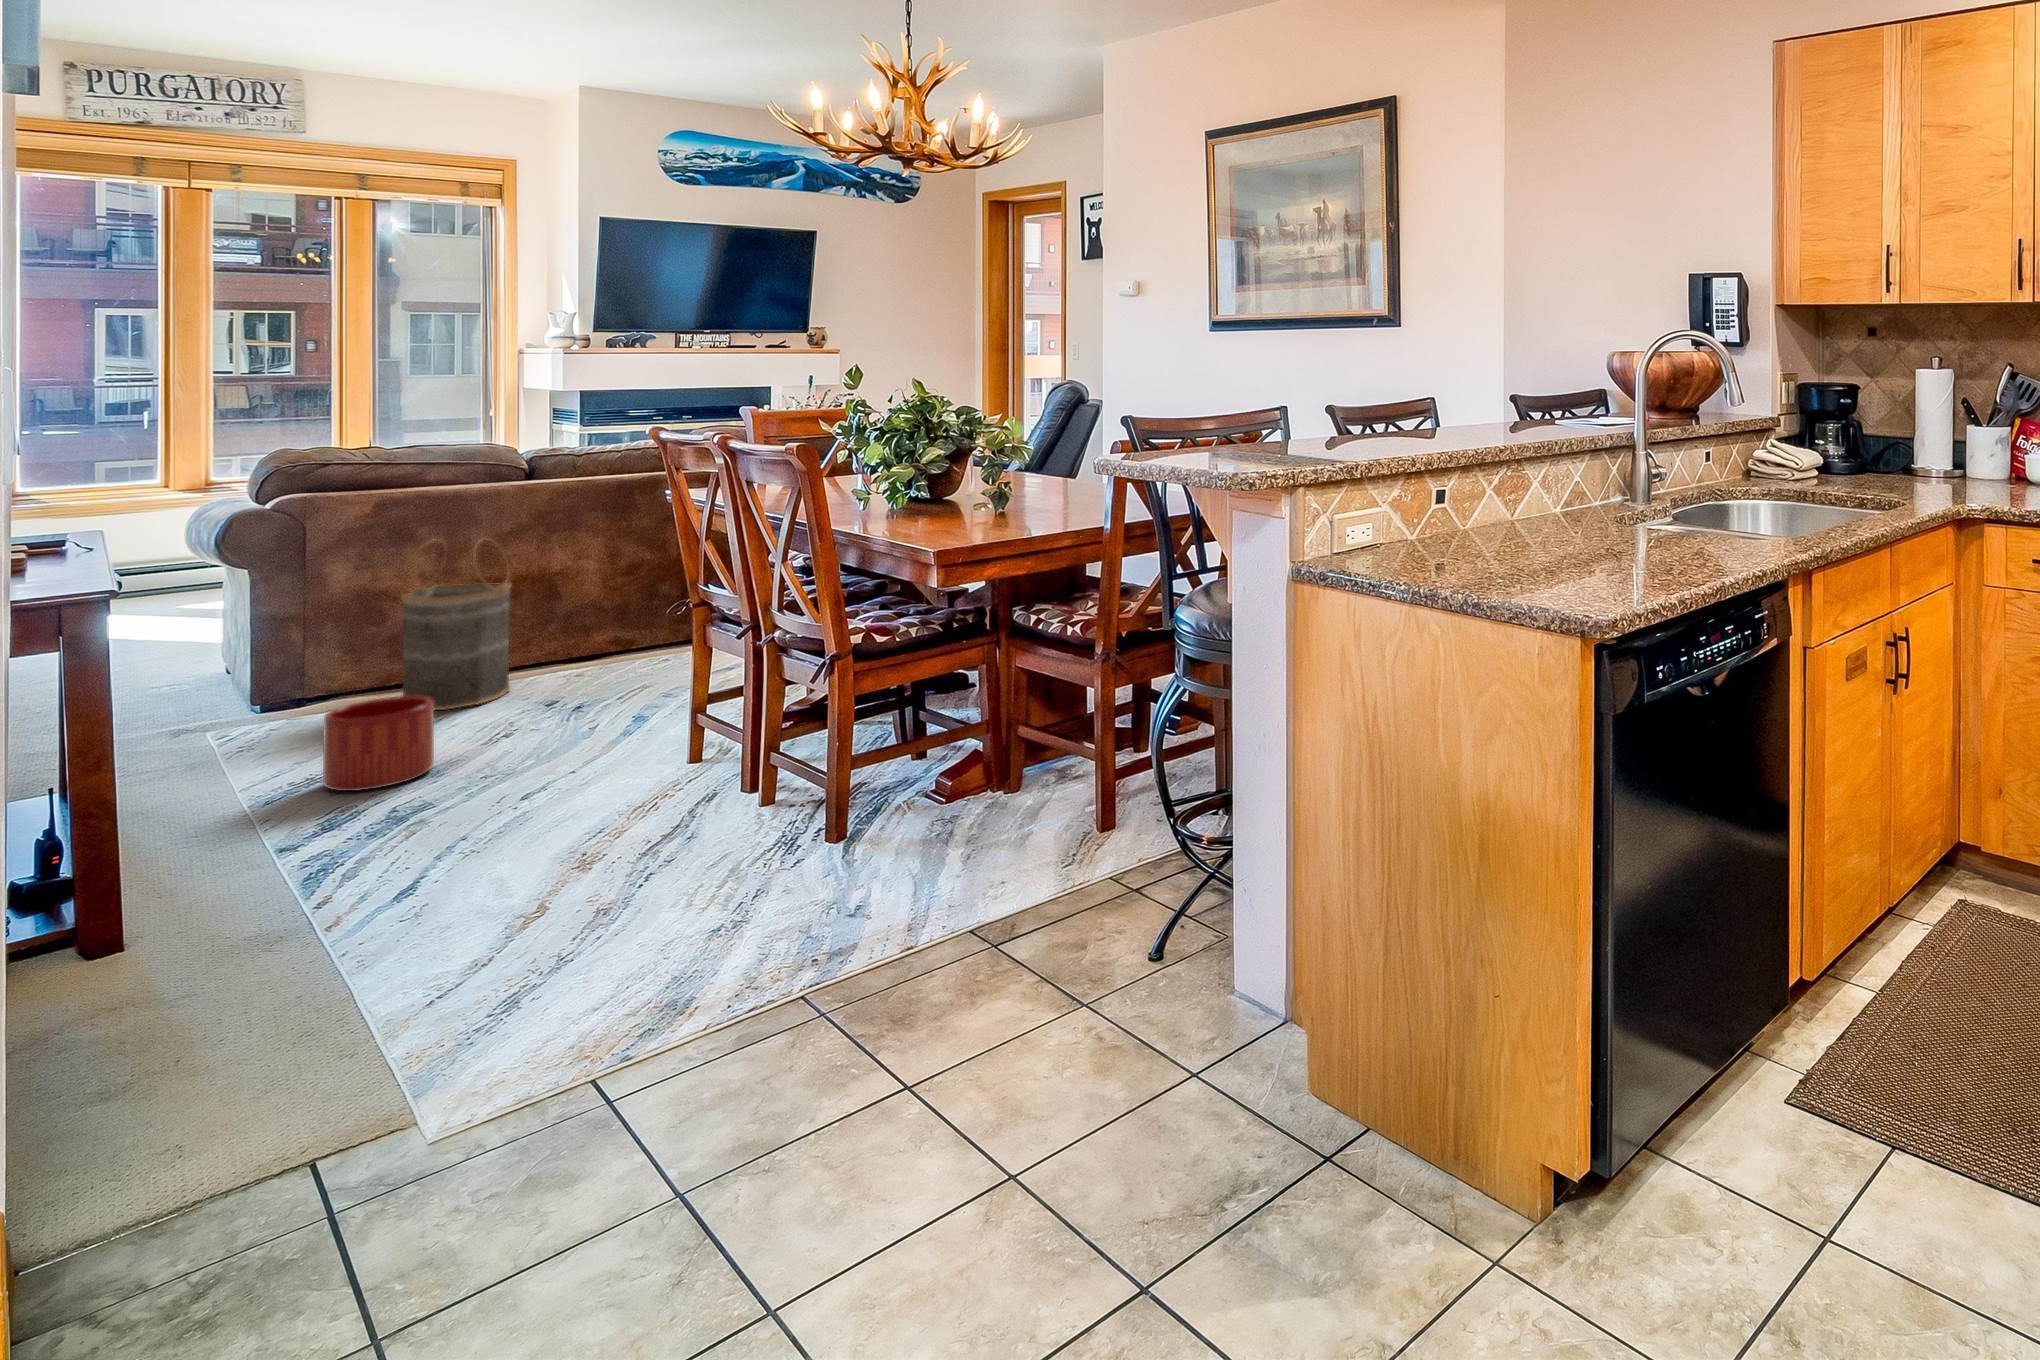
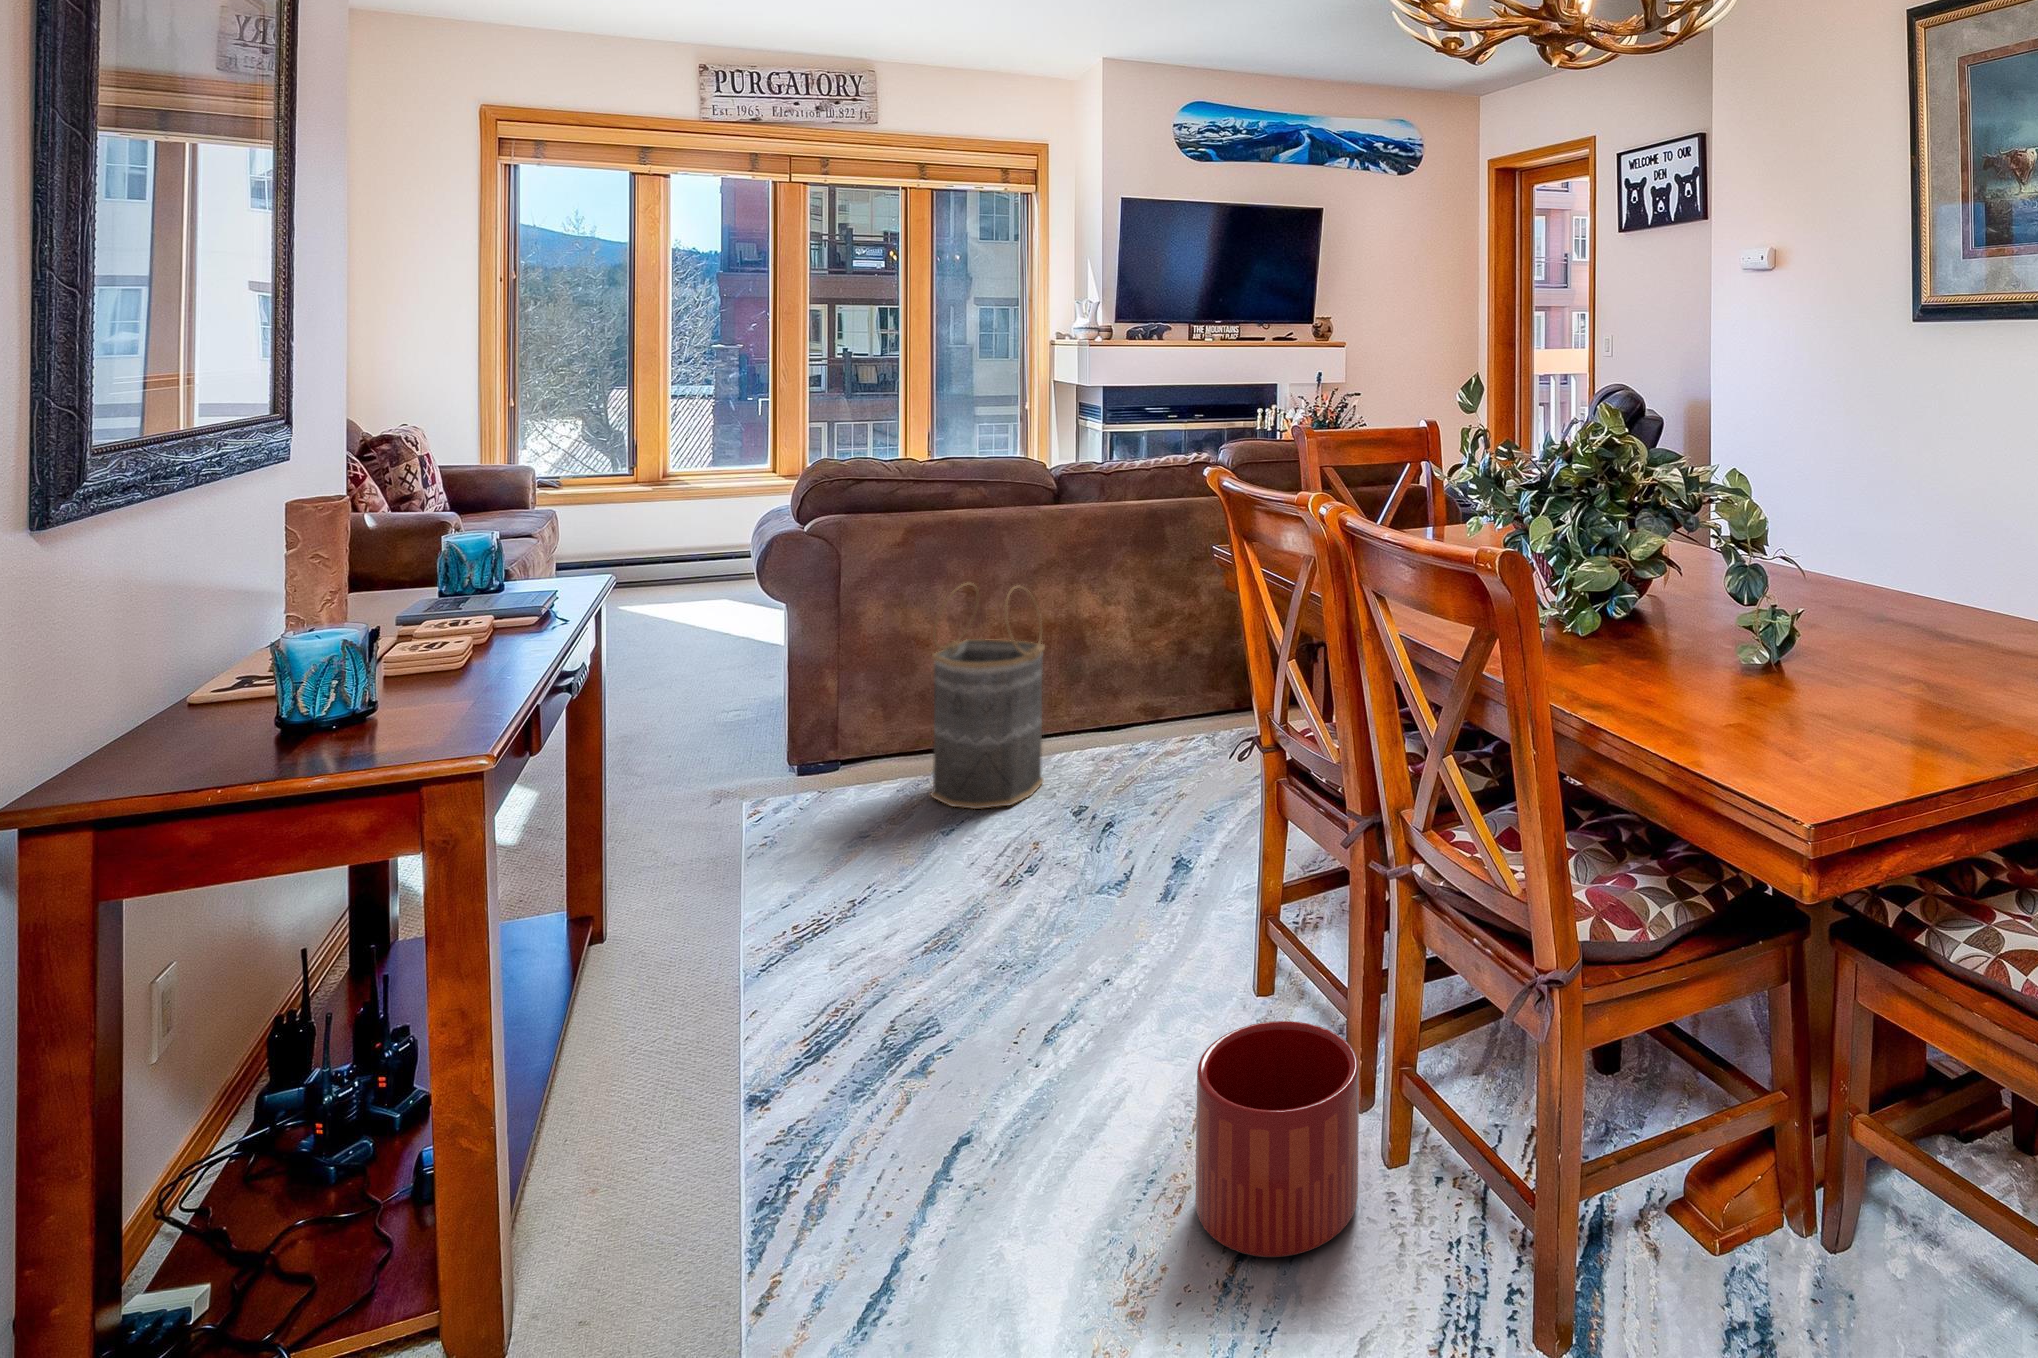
planter: present [323,696,434,791] -> present [1195,1021,1359,1257]

